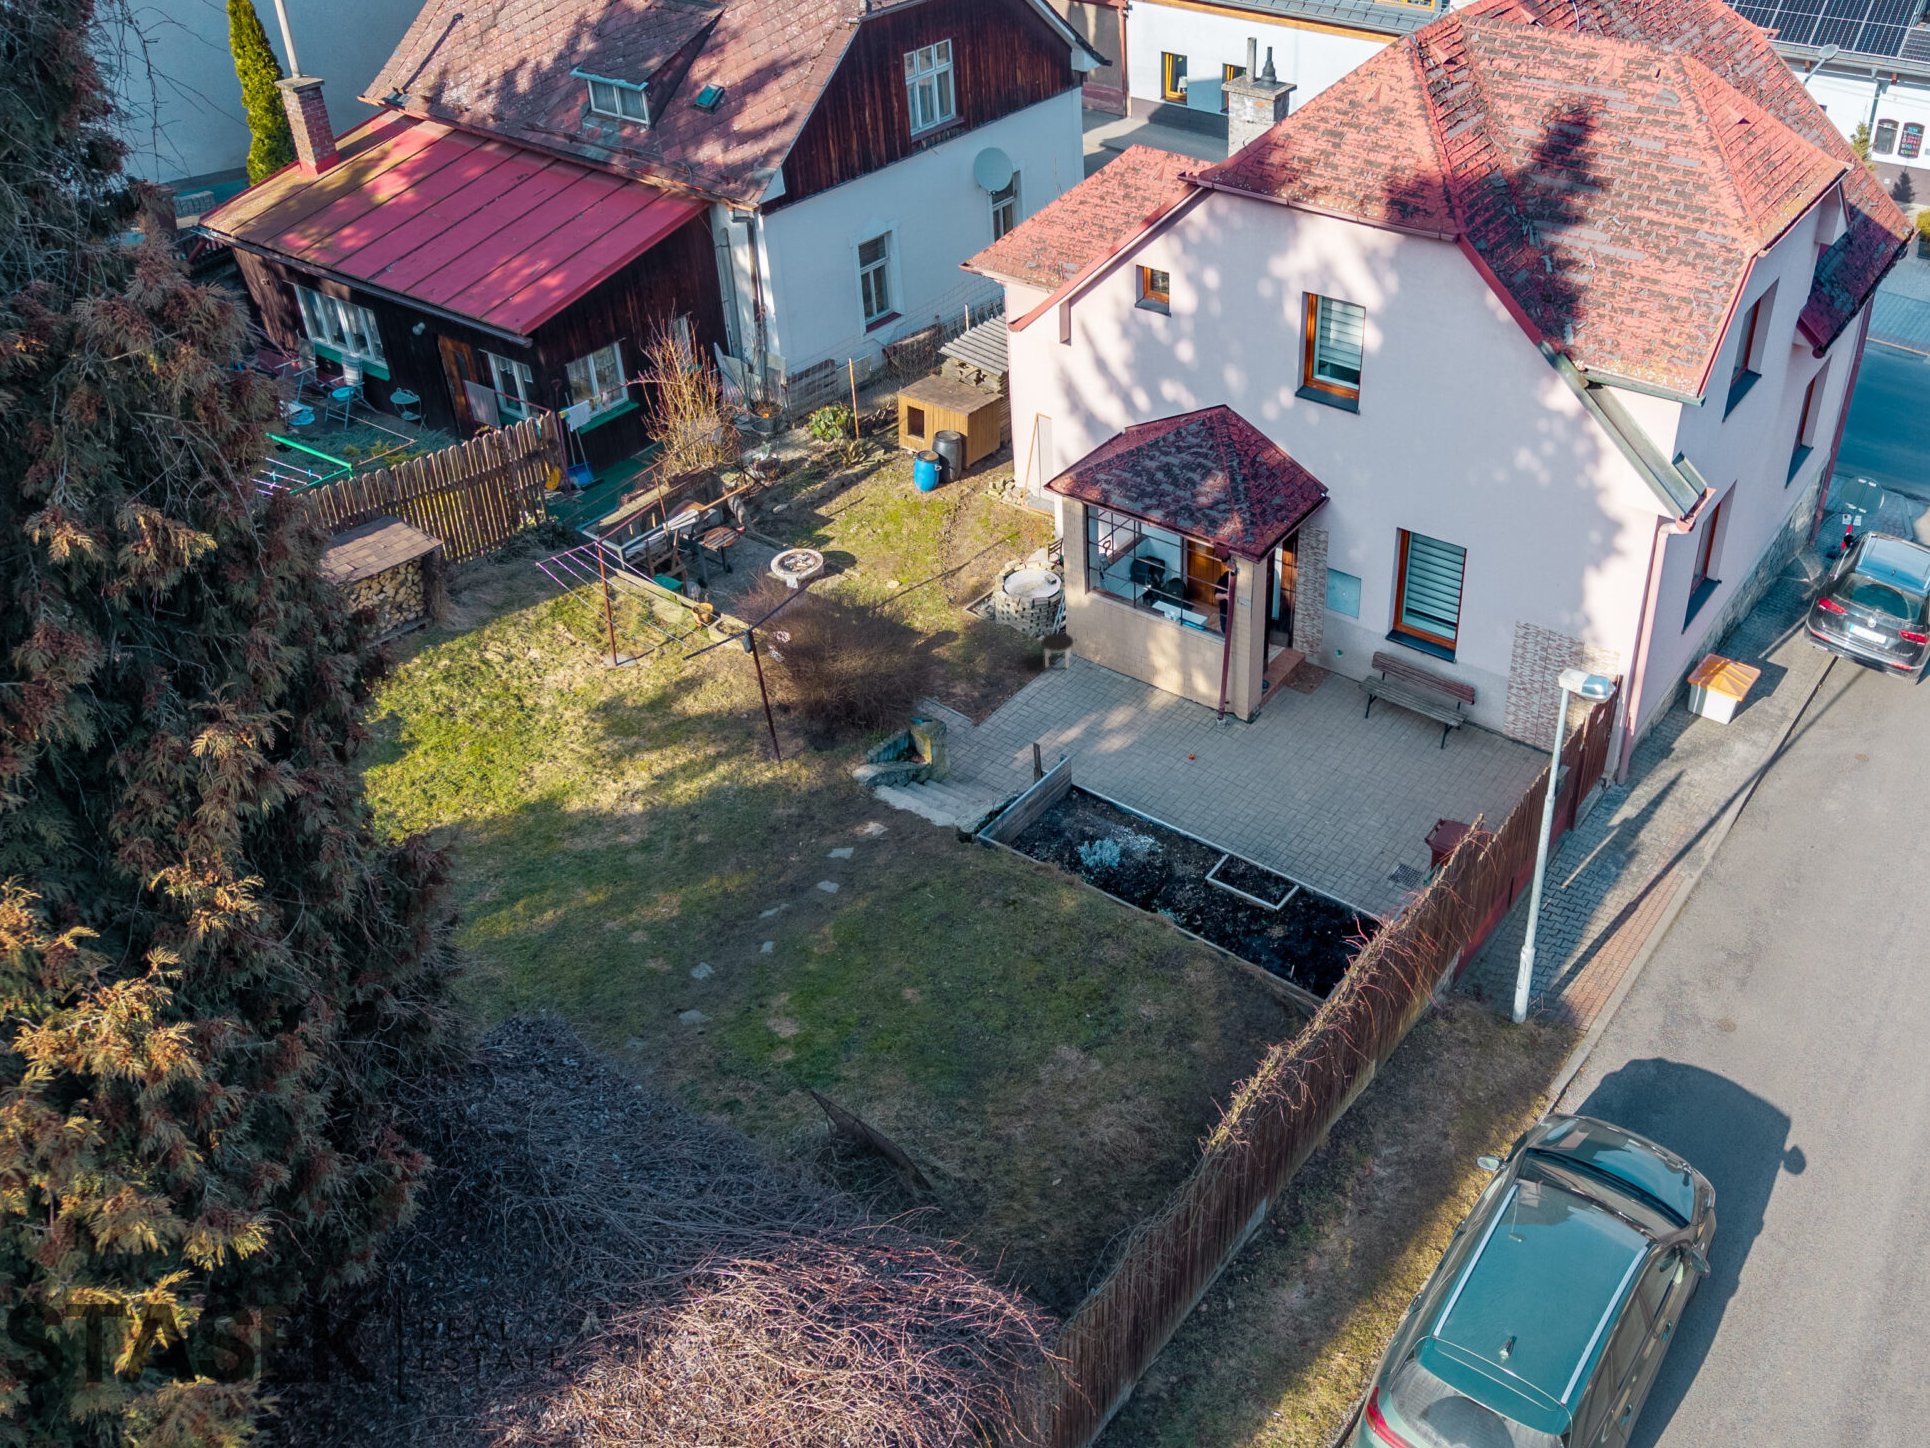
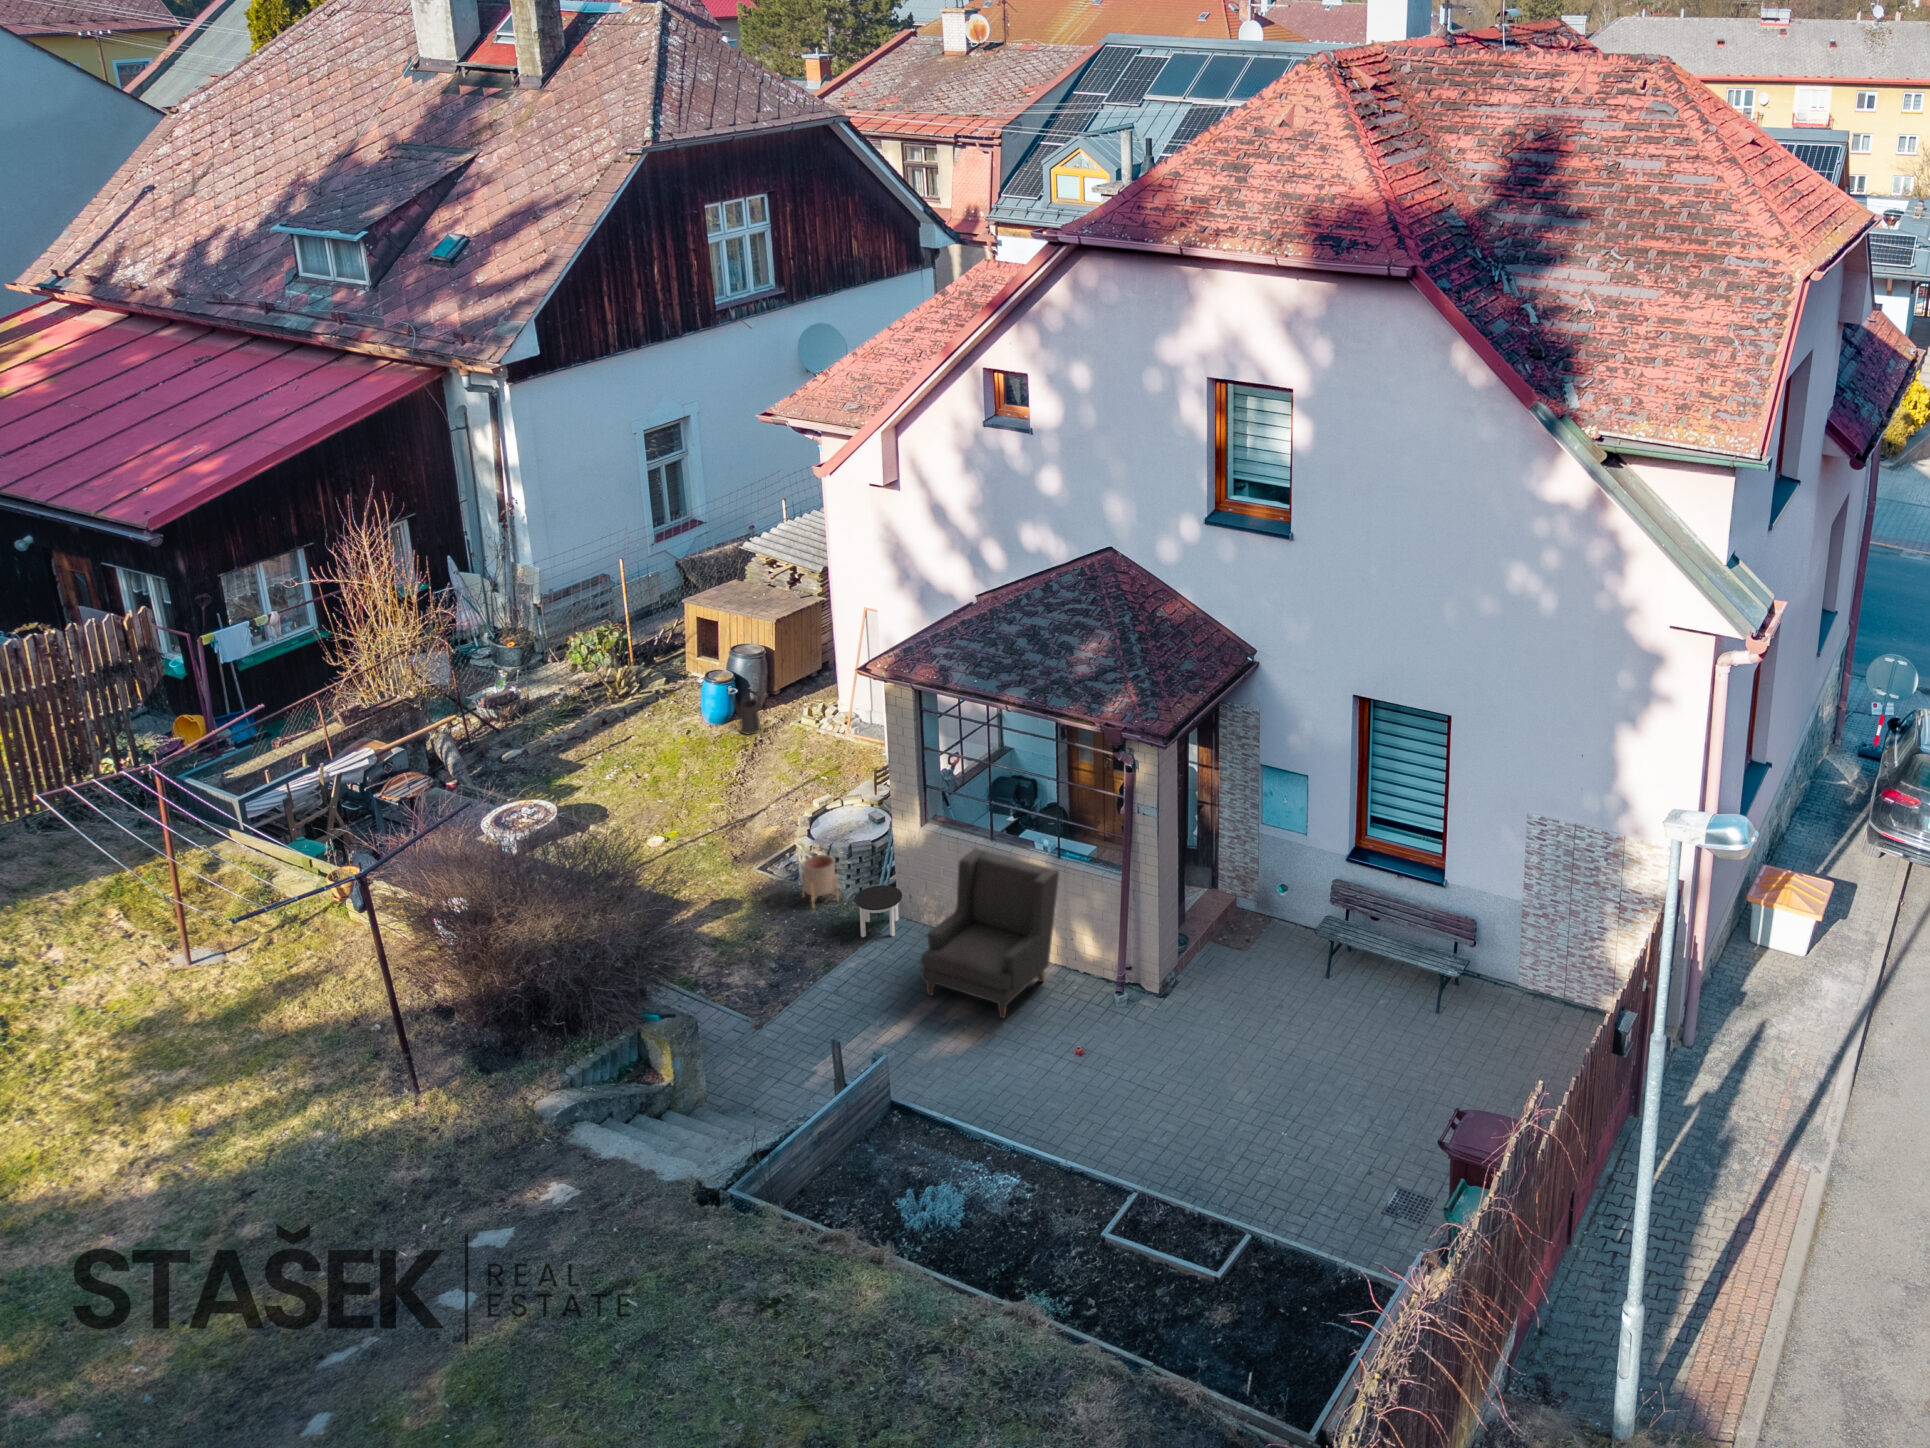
watering can: none [938,468,962,502] -> present [729,693,761,735]
planter: none [1002,607,1028,645] -> present [801,855,839,907]
chair: none [1089,615,1184,733] -> present [921,849,1059,1018]

